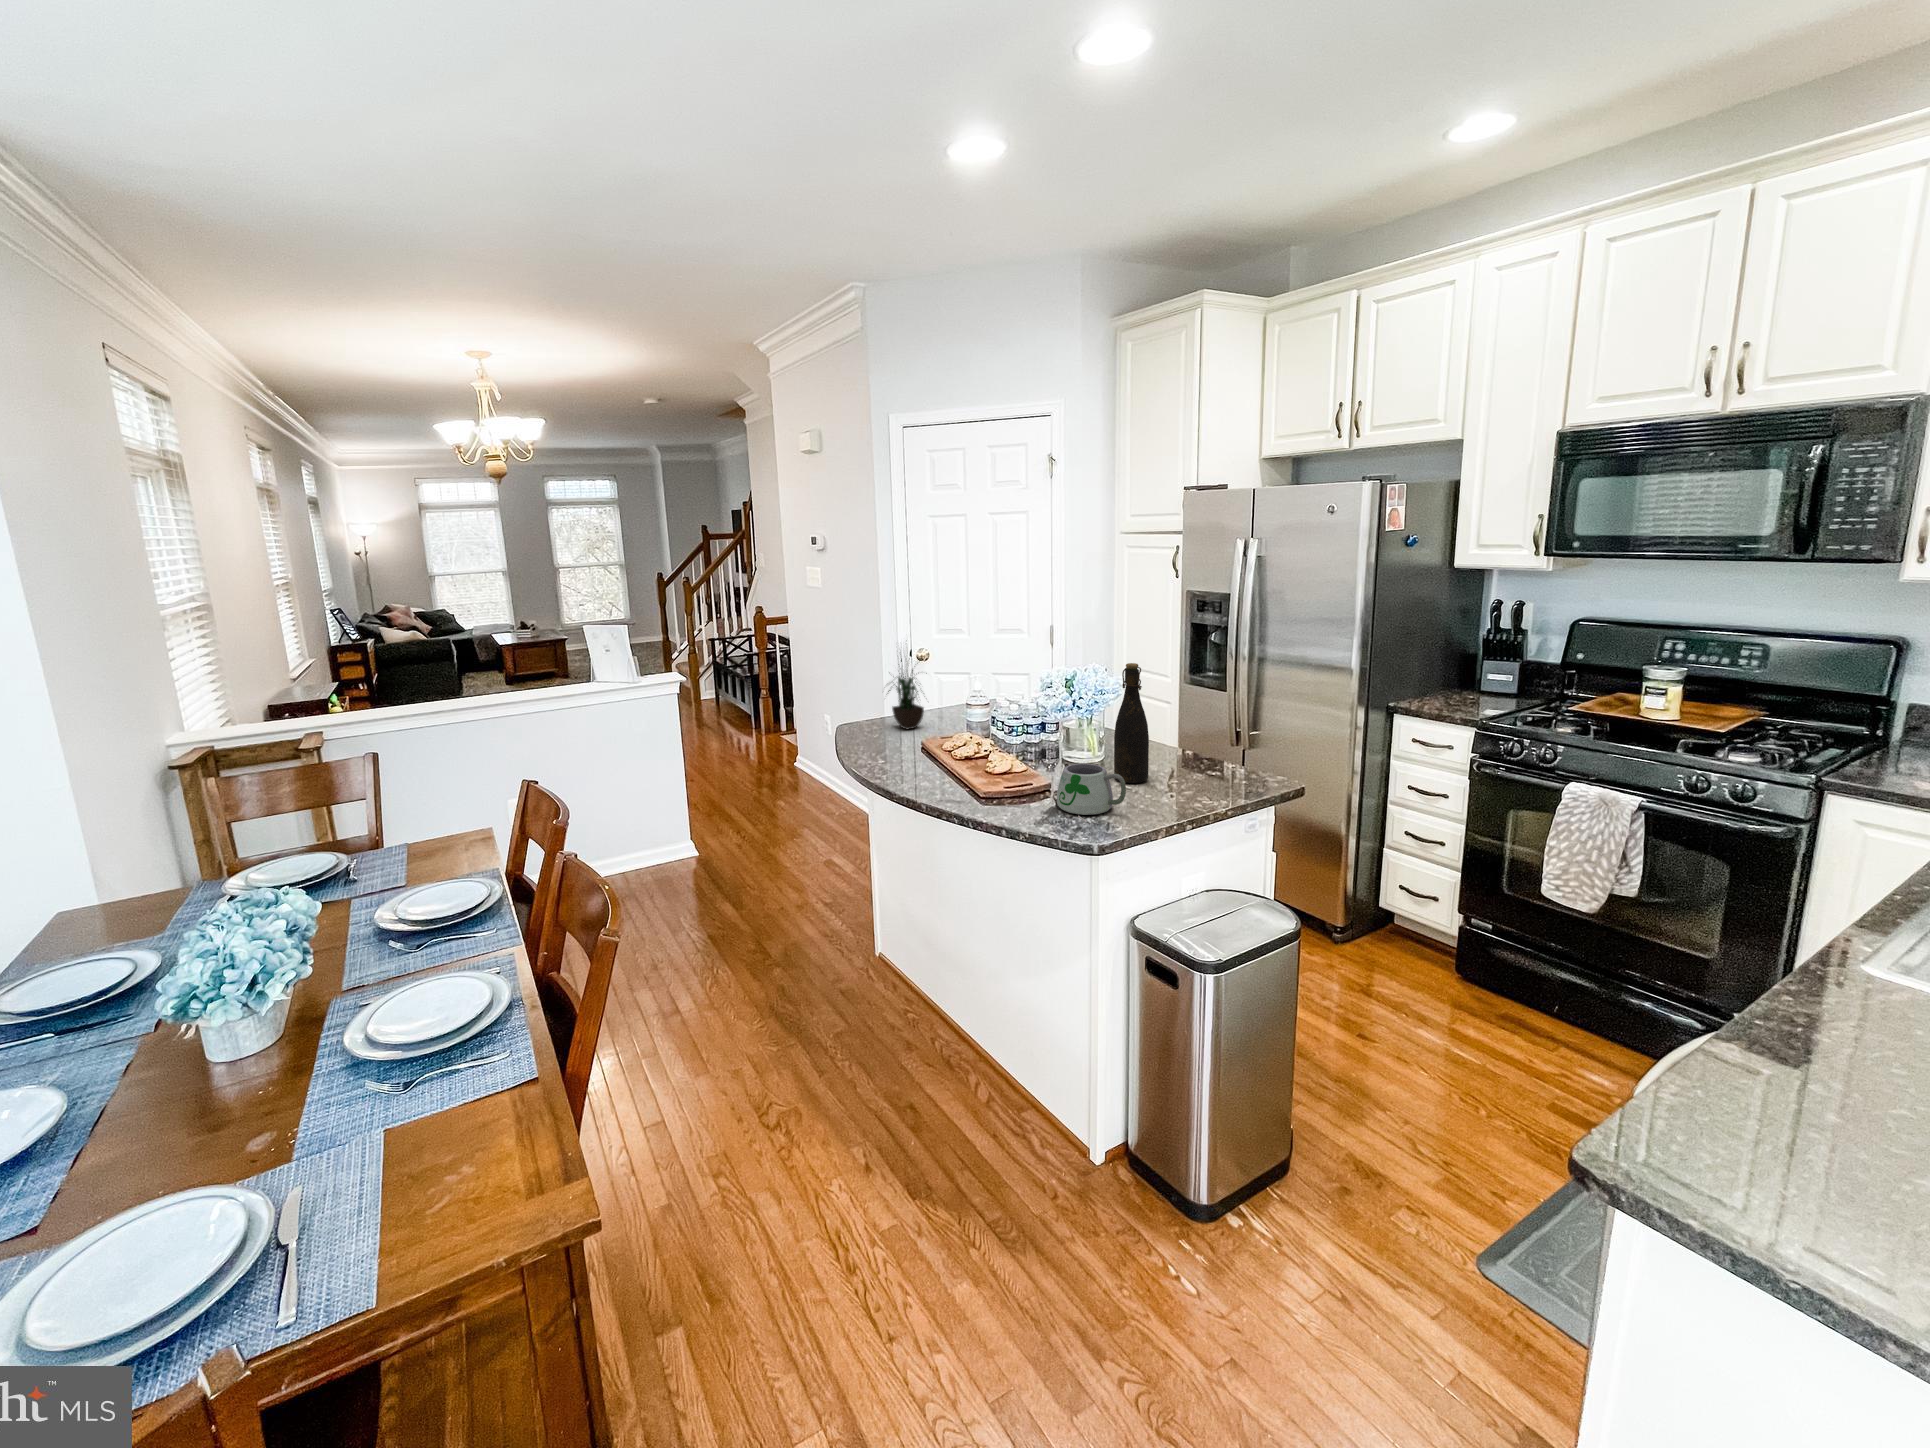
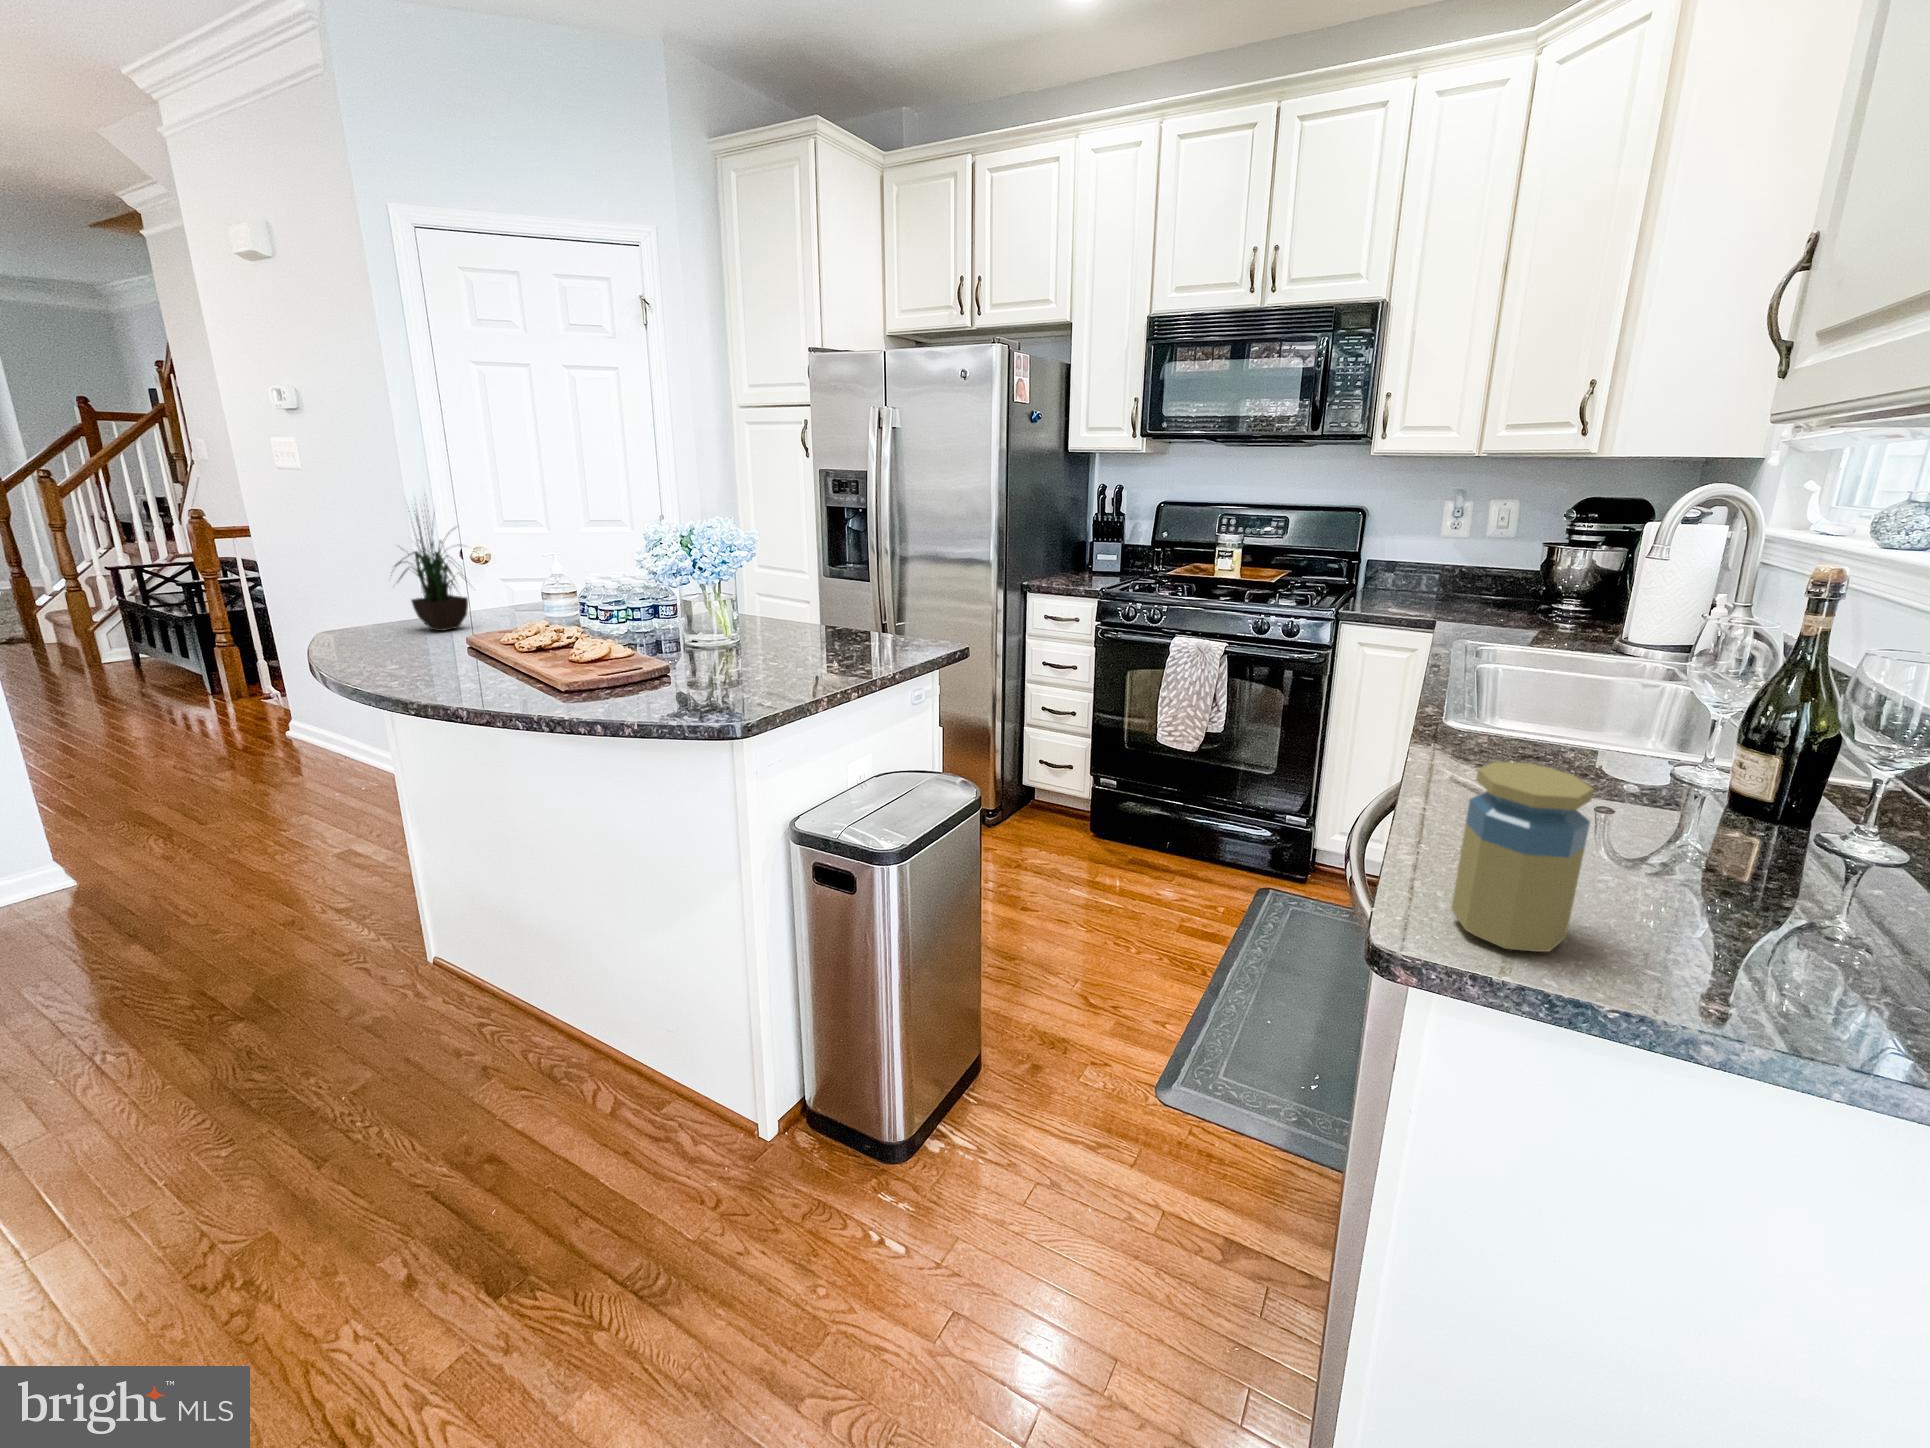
bottle: present [1114,663,1149,783] -> none [750,509,797,662]
mug: present [1057,763,1126,823] -> none [676,635,771,707]
jar: none [1691,1029,1833,1214] -> present [1451,762,1593,952]

